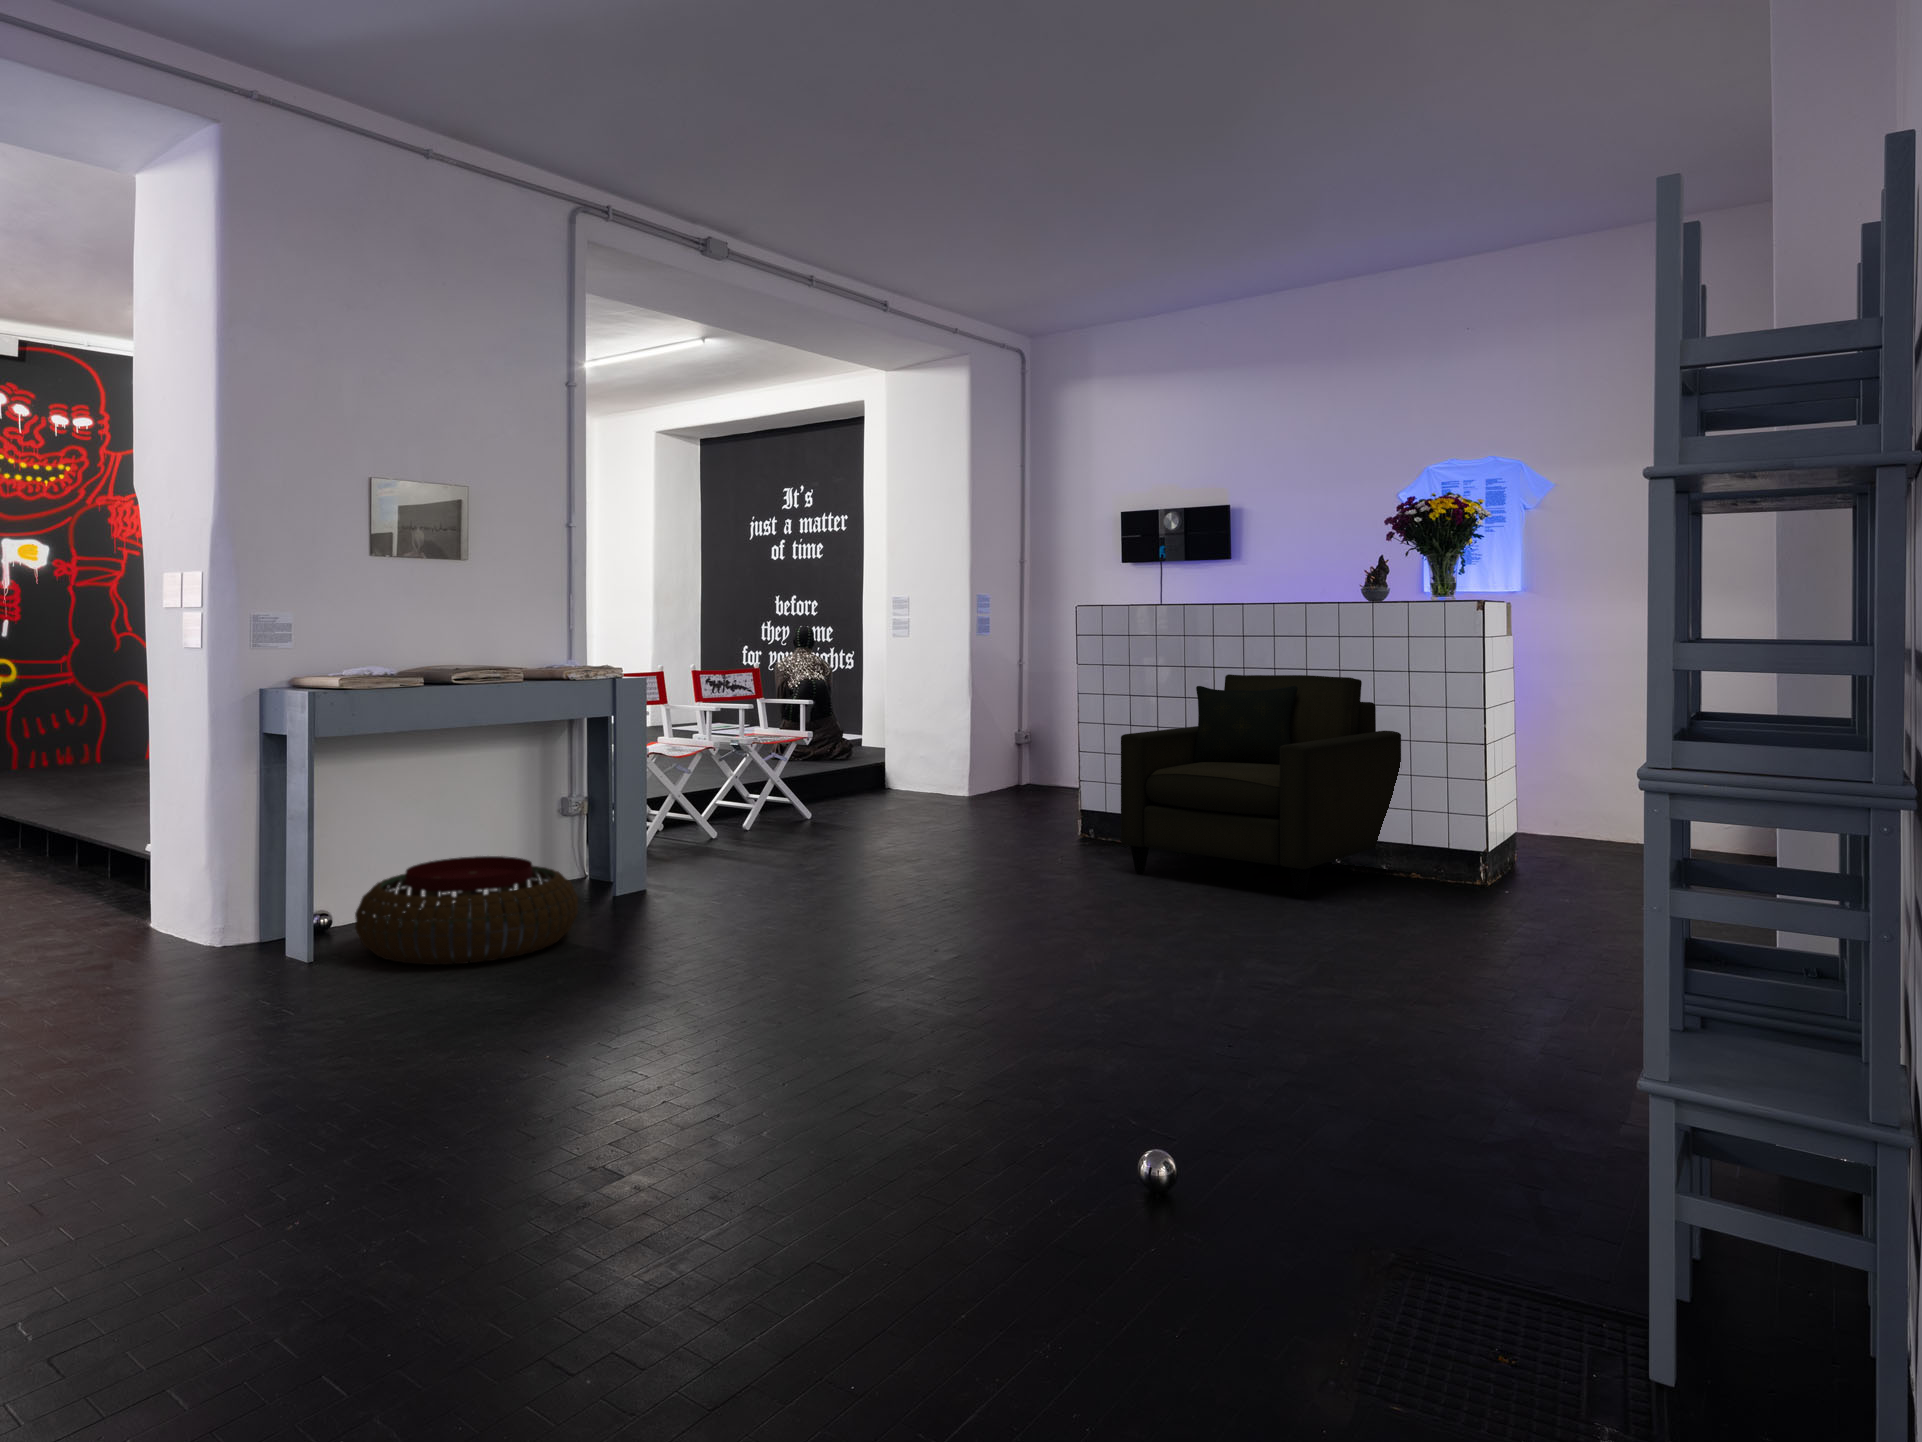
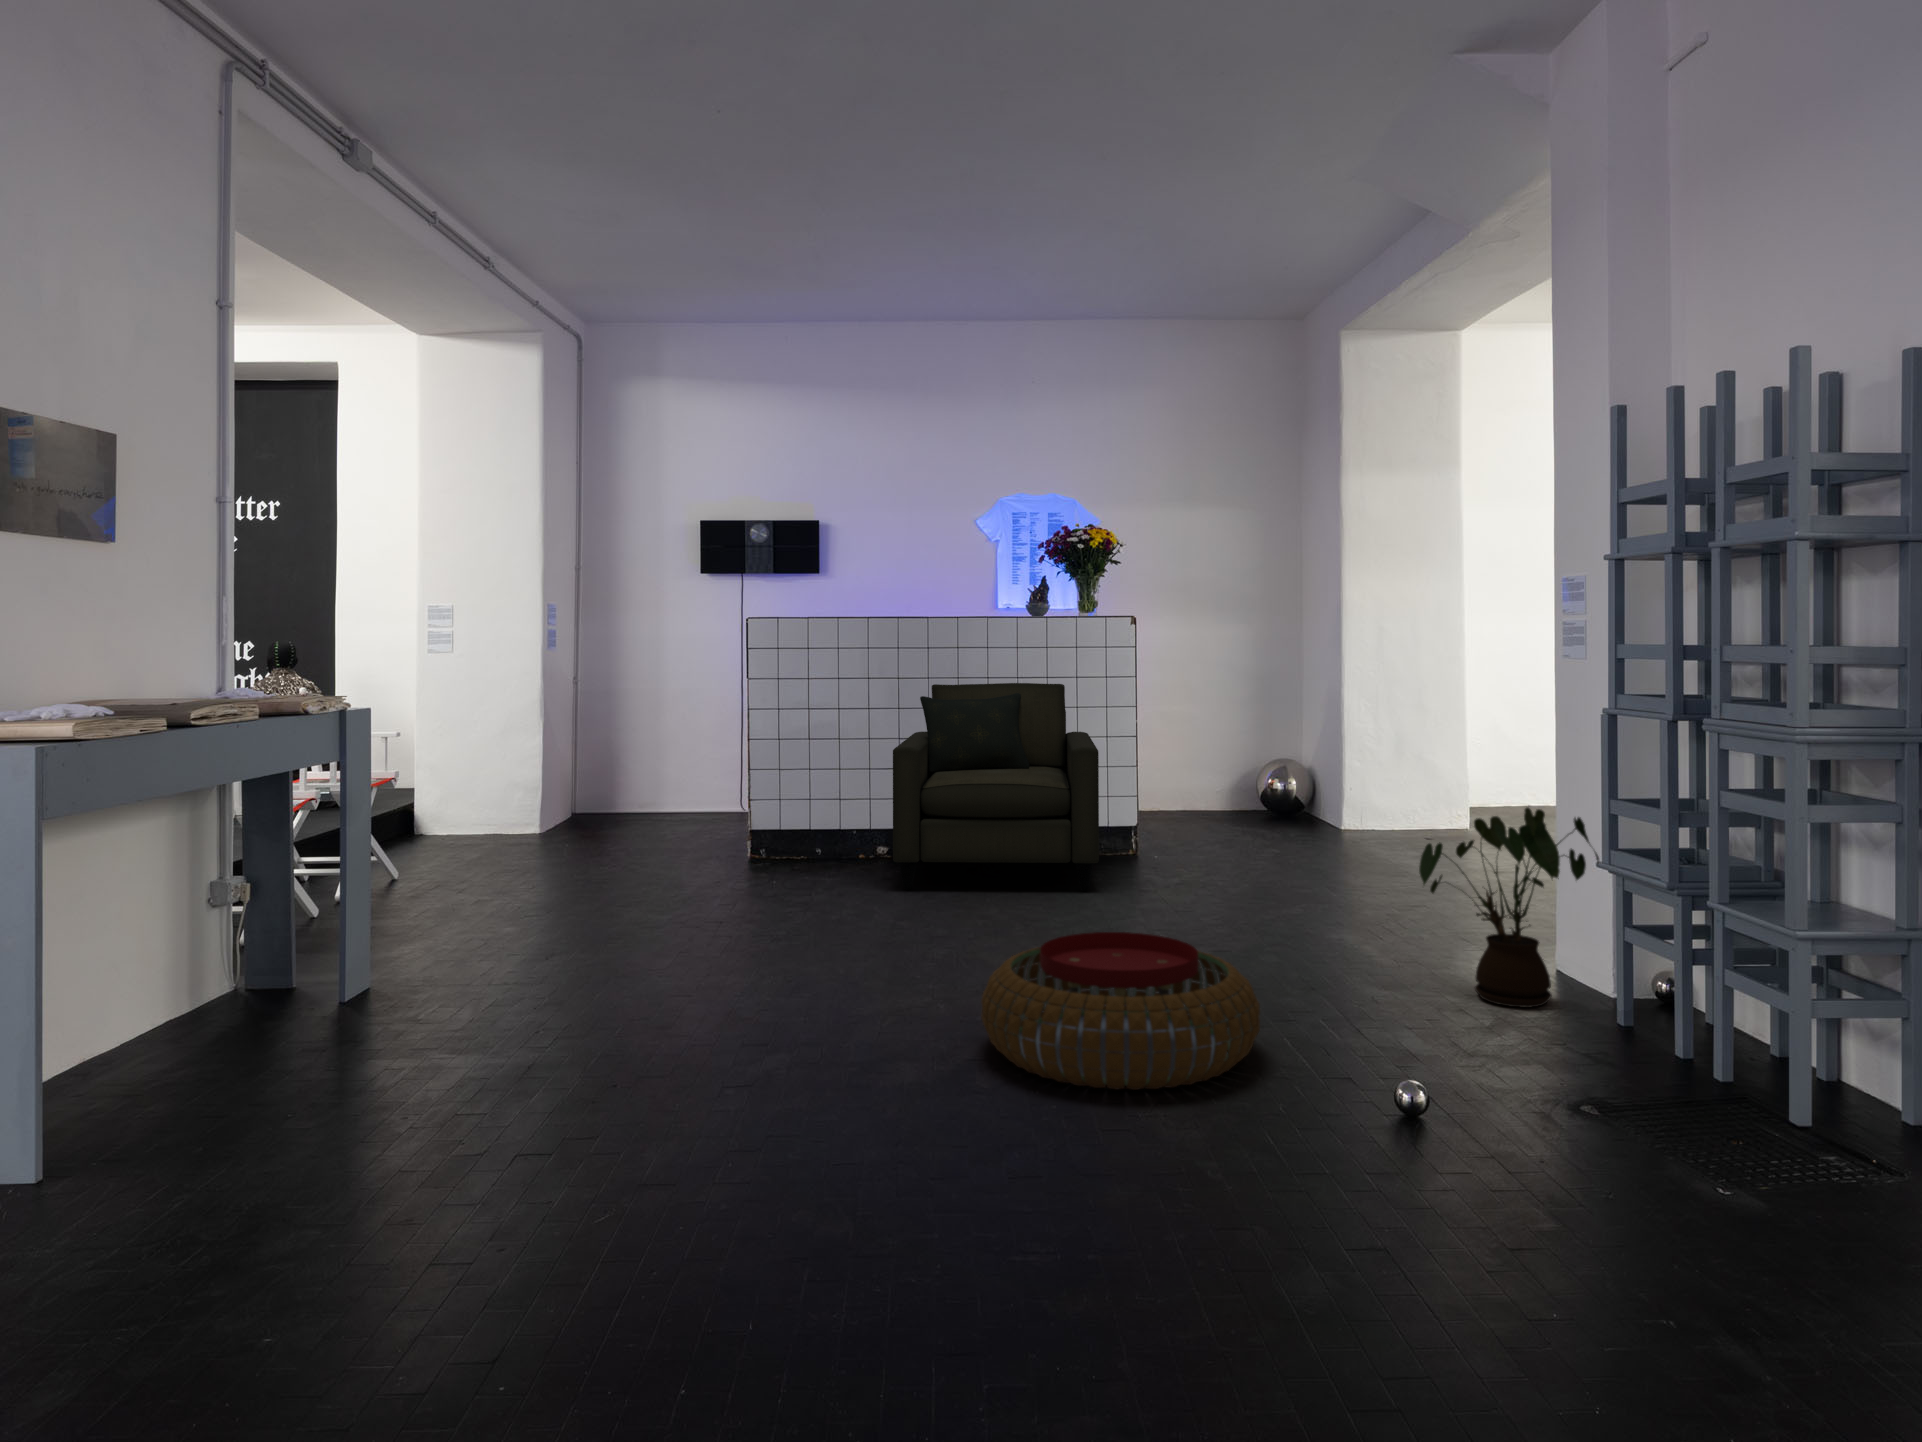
house plant: none [1334,840,1530,1081] -> present [1419,807,1599,1008]
pouf: present [355,856,578,965] -> present [981,932,1260,1090]

